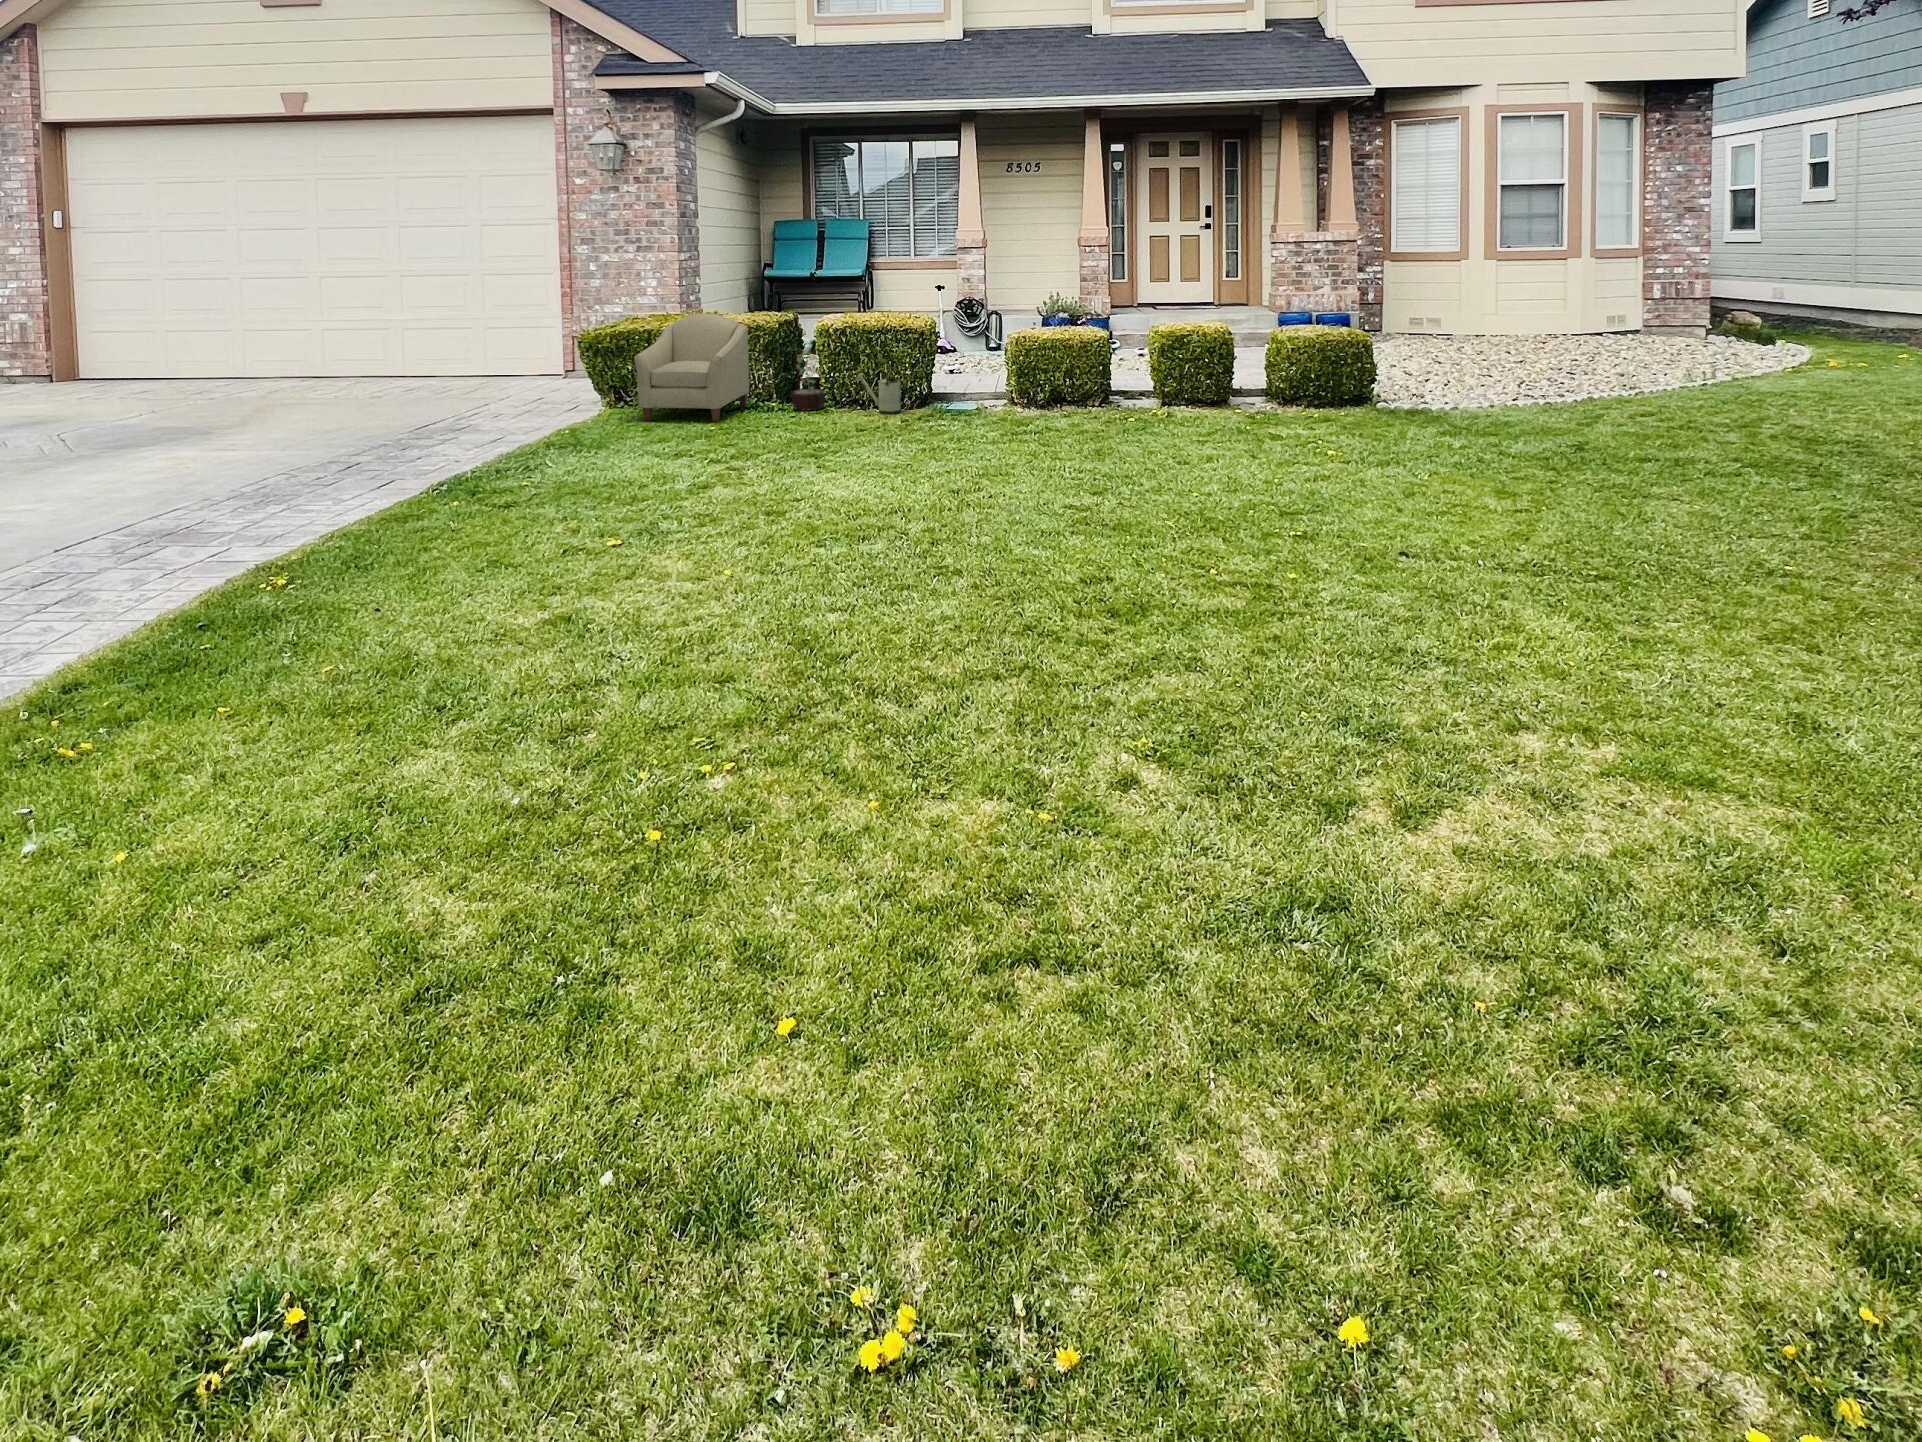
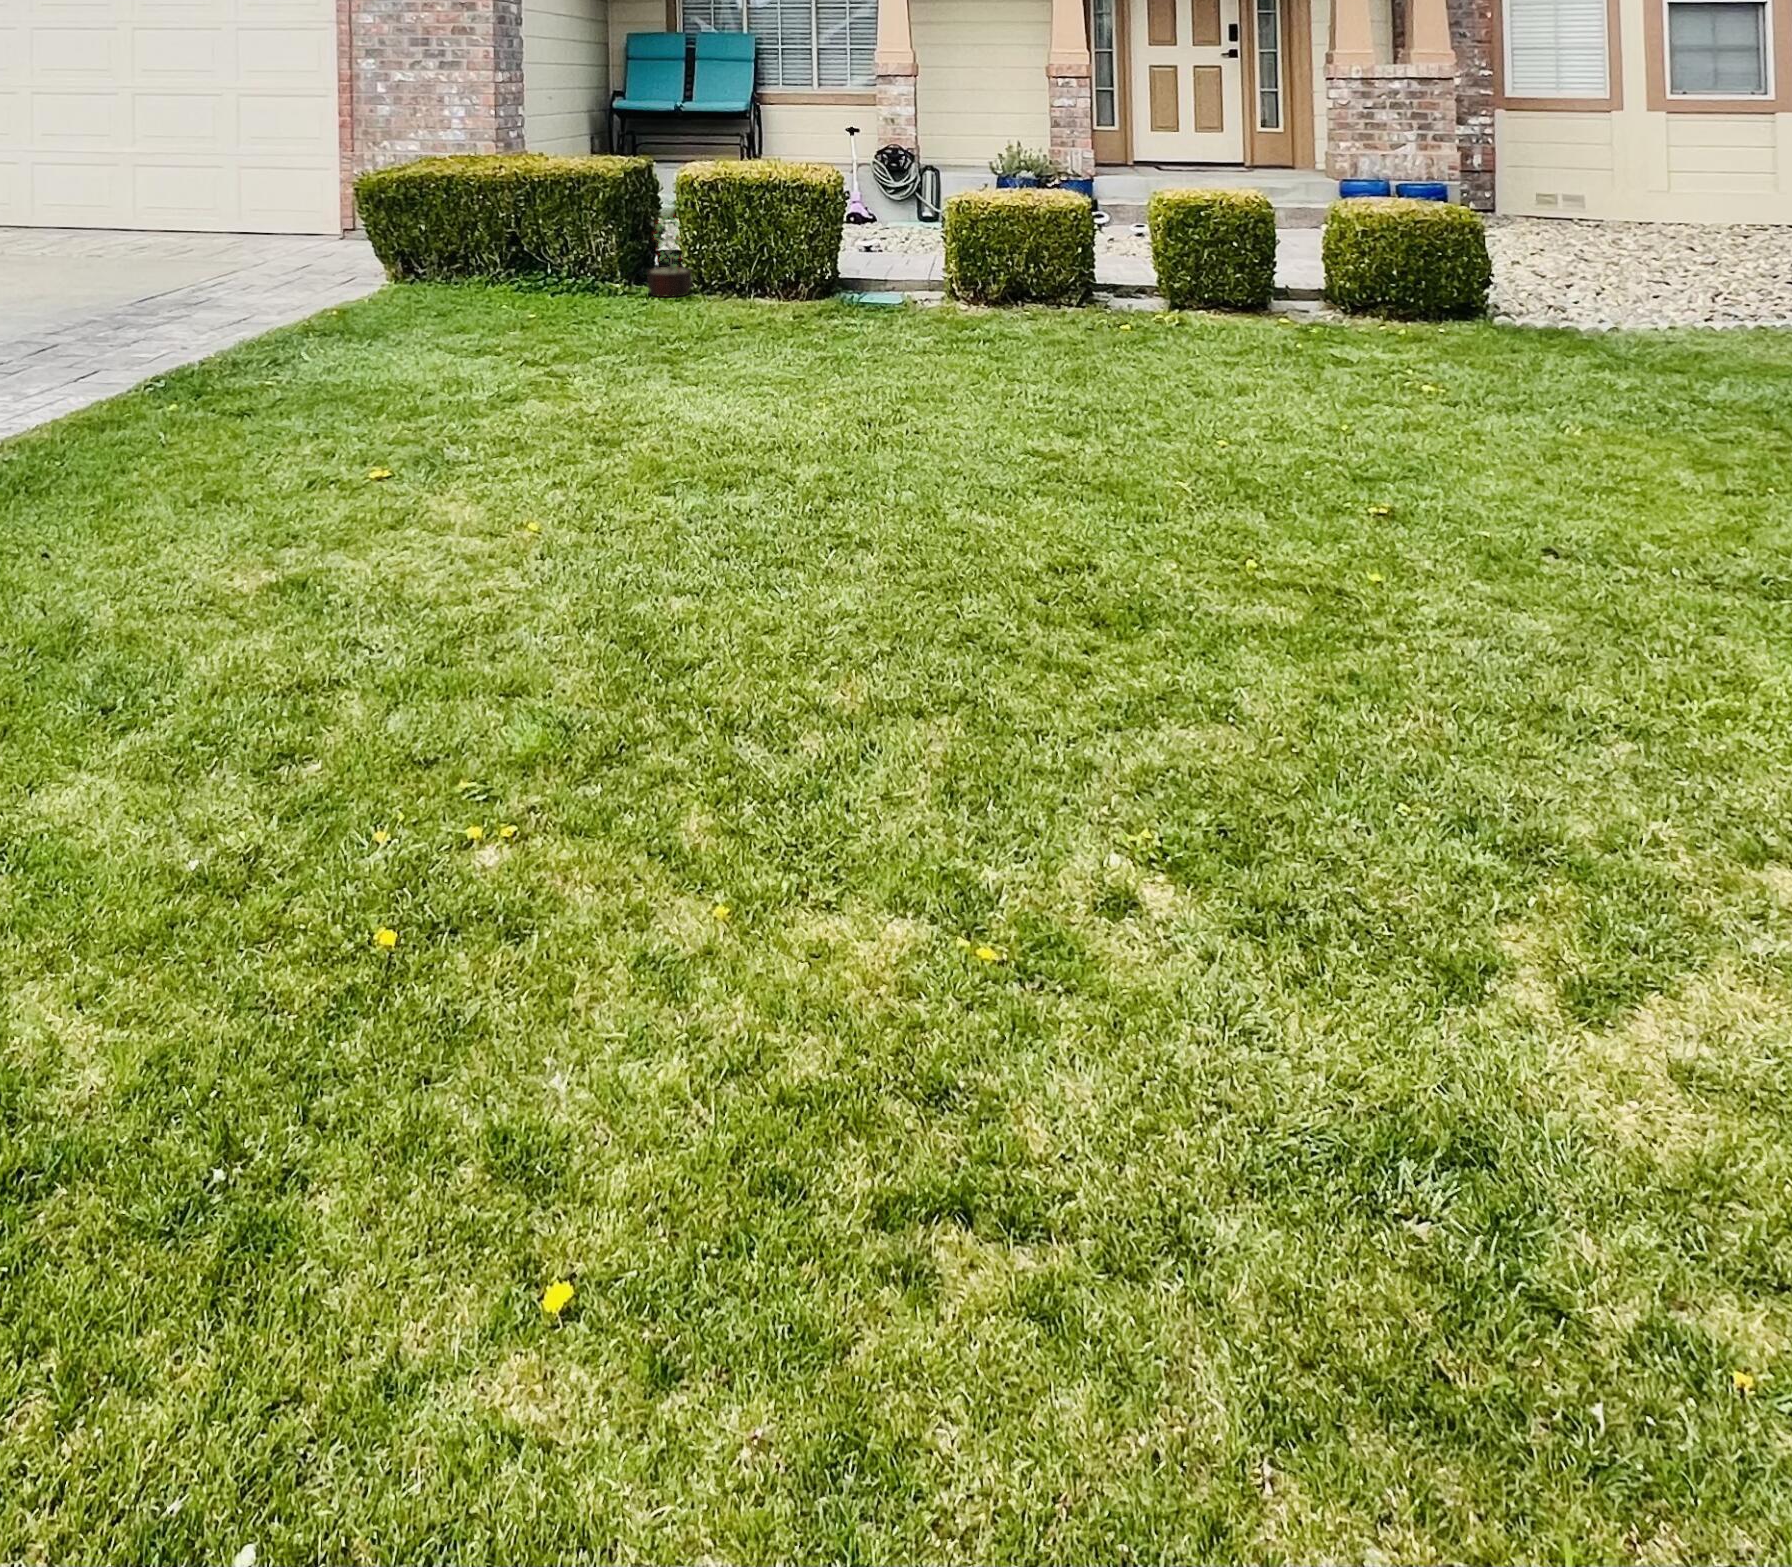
chair: present [634,314,749,422] -> none [427,162,589,311]
watering can: present [855,368,905,414] -> none [733,239,803,303]

